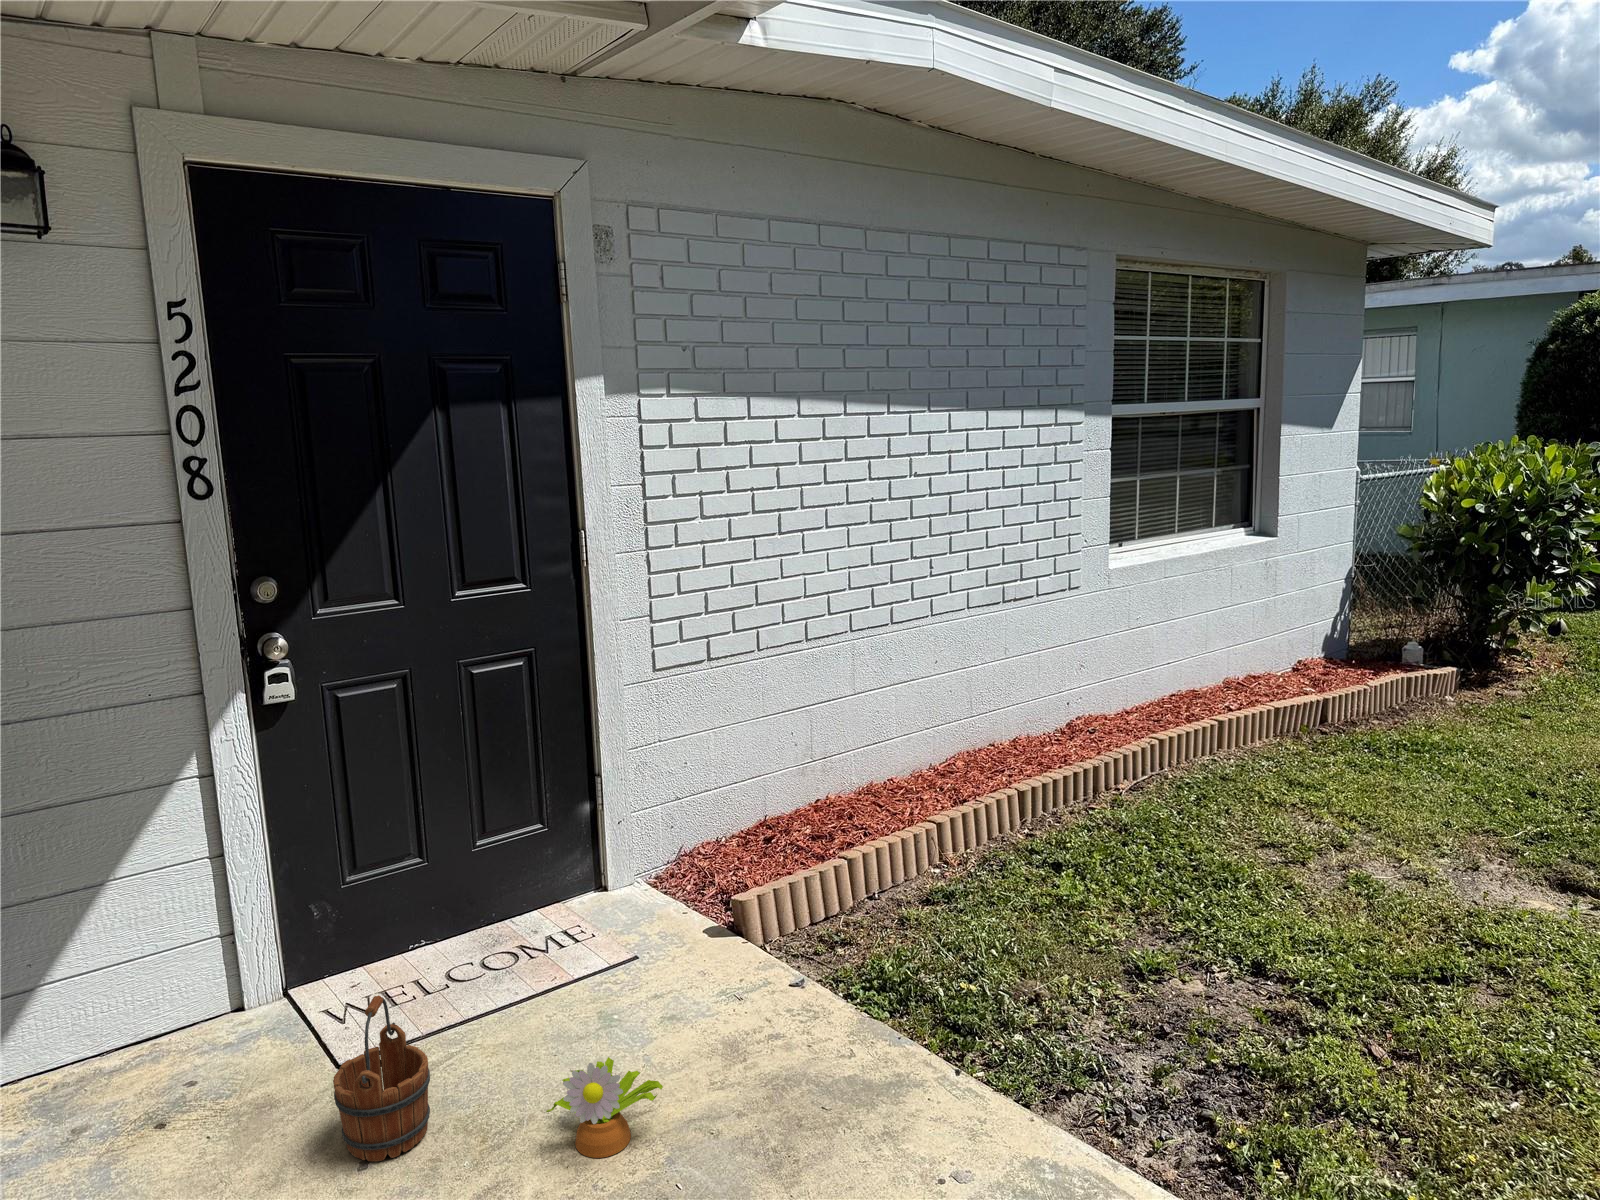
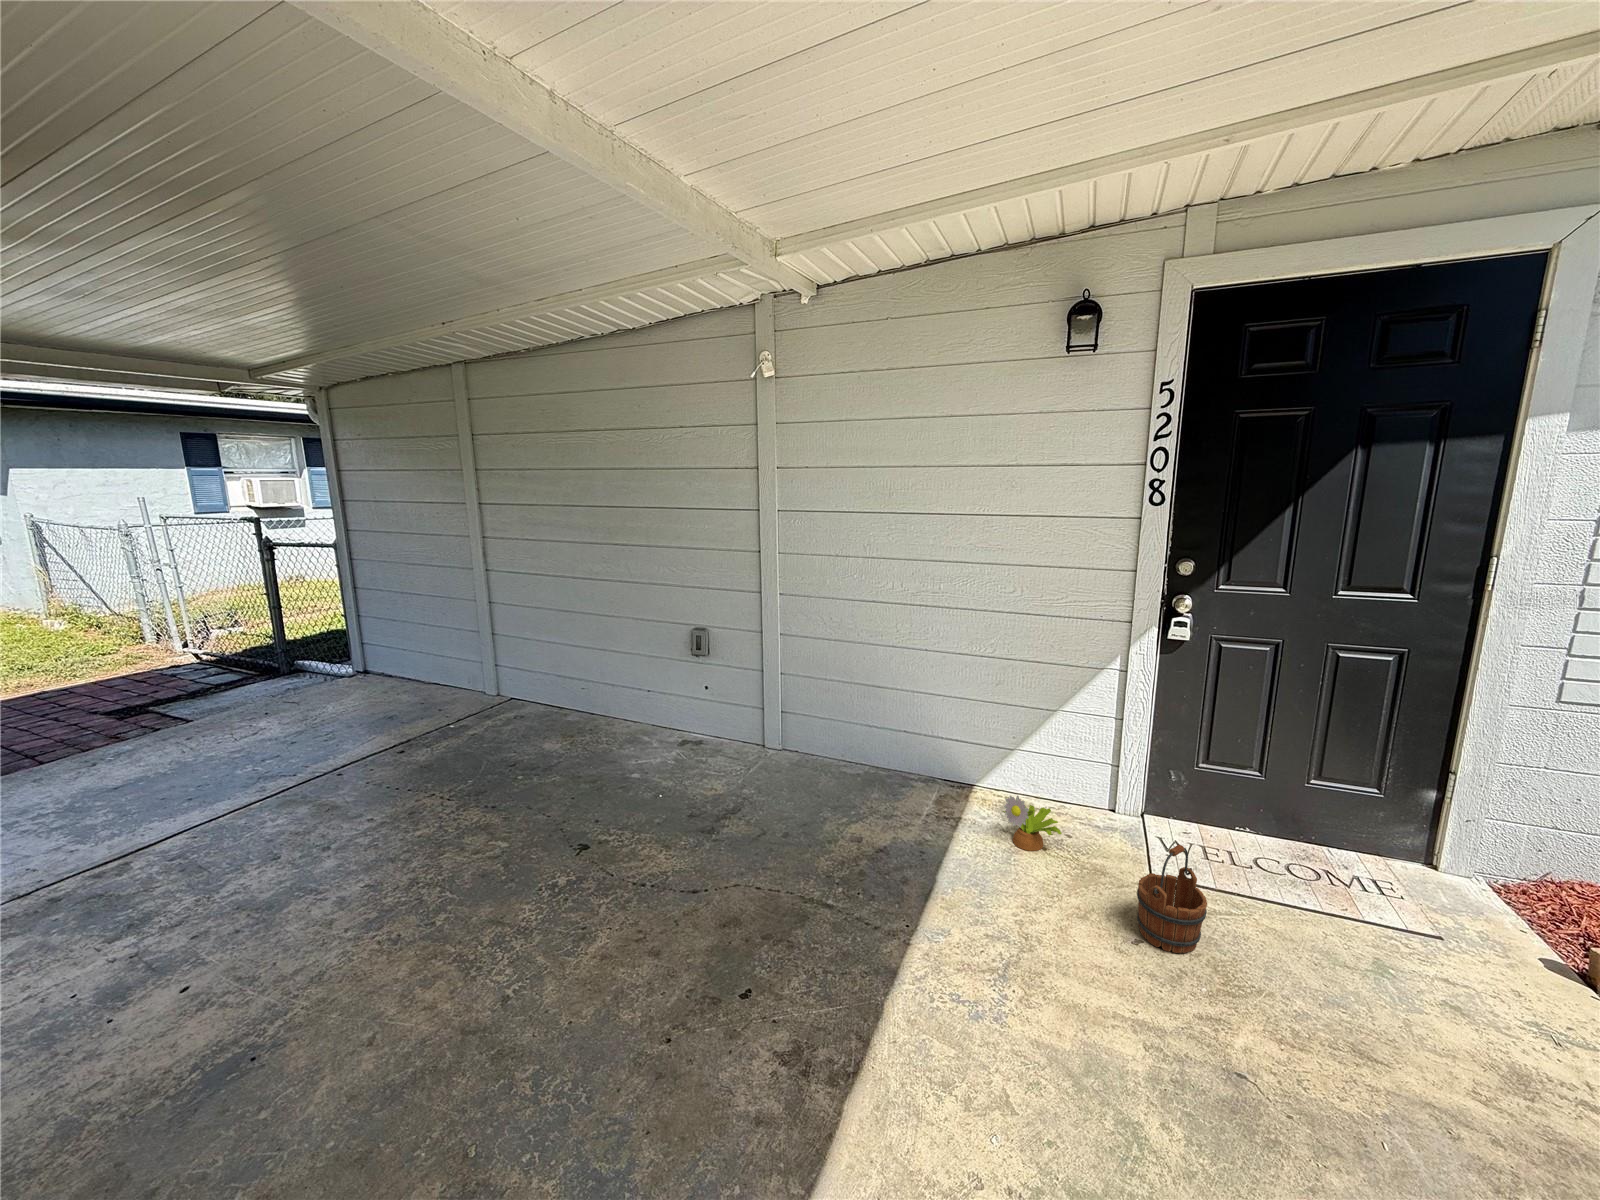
decorative plant: present [546,1057,663,1158] -> present [1003,795,1062,851]

